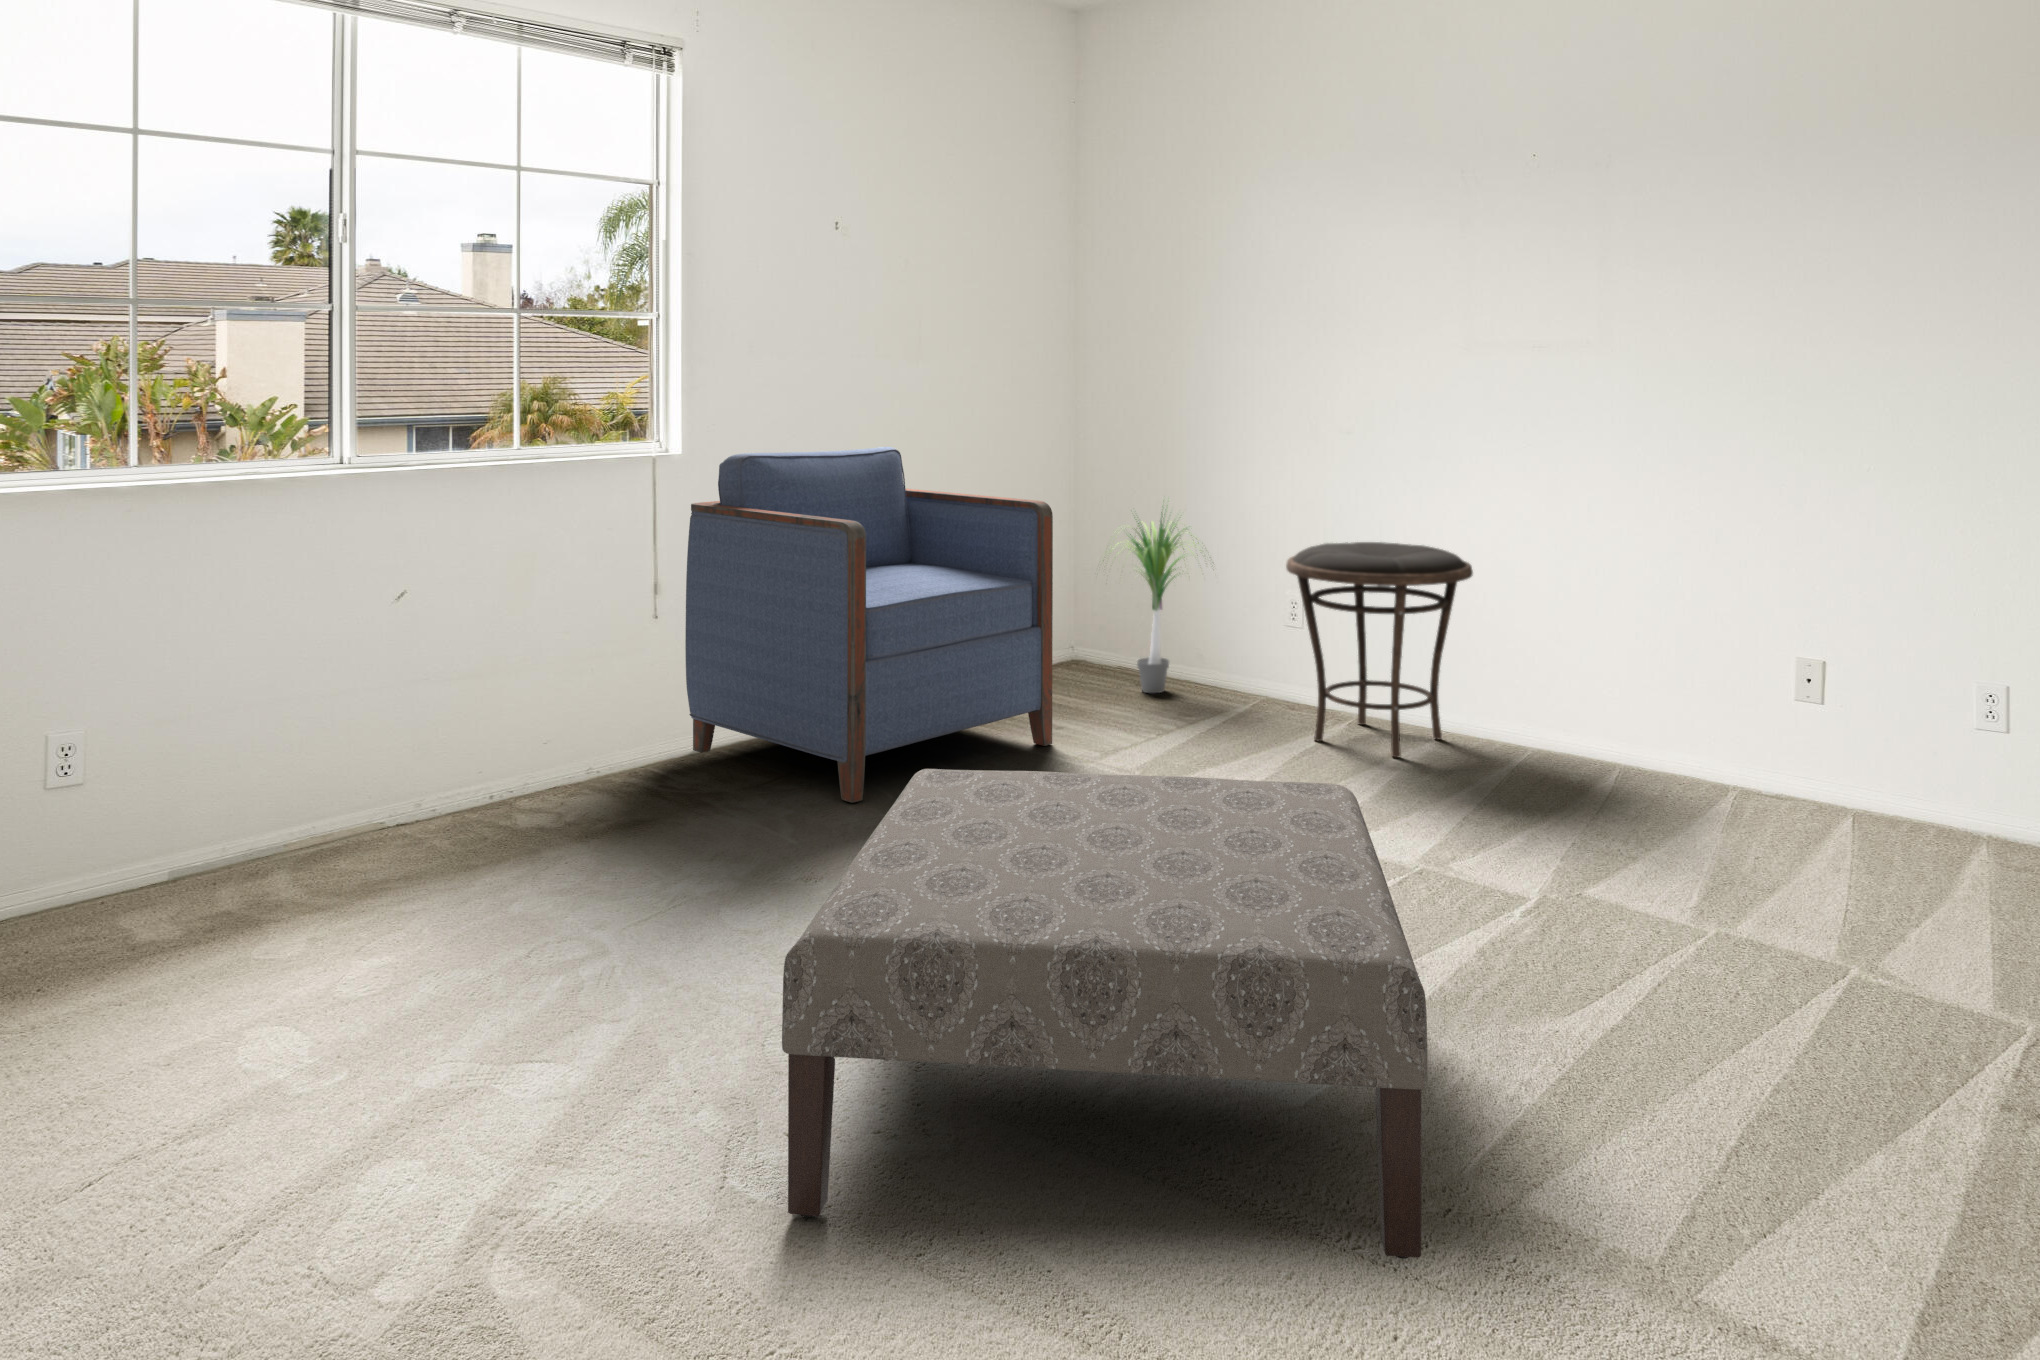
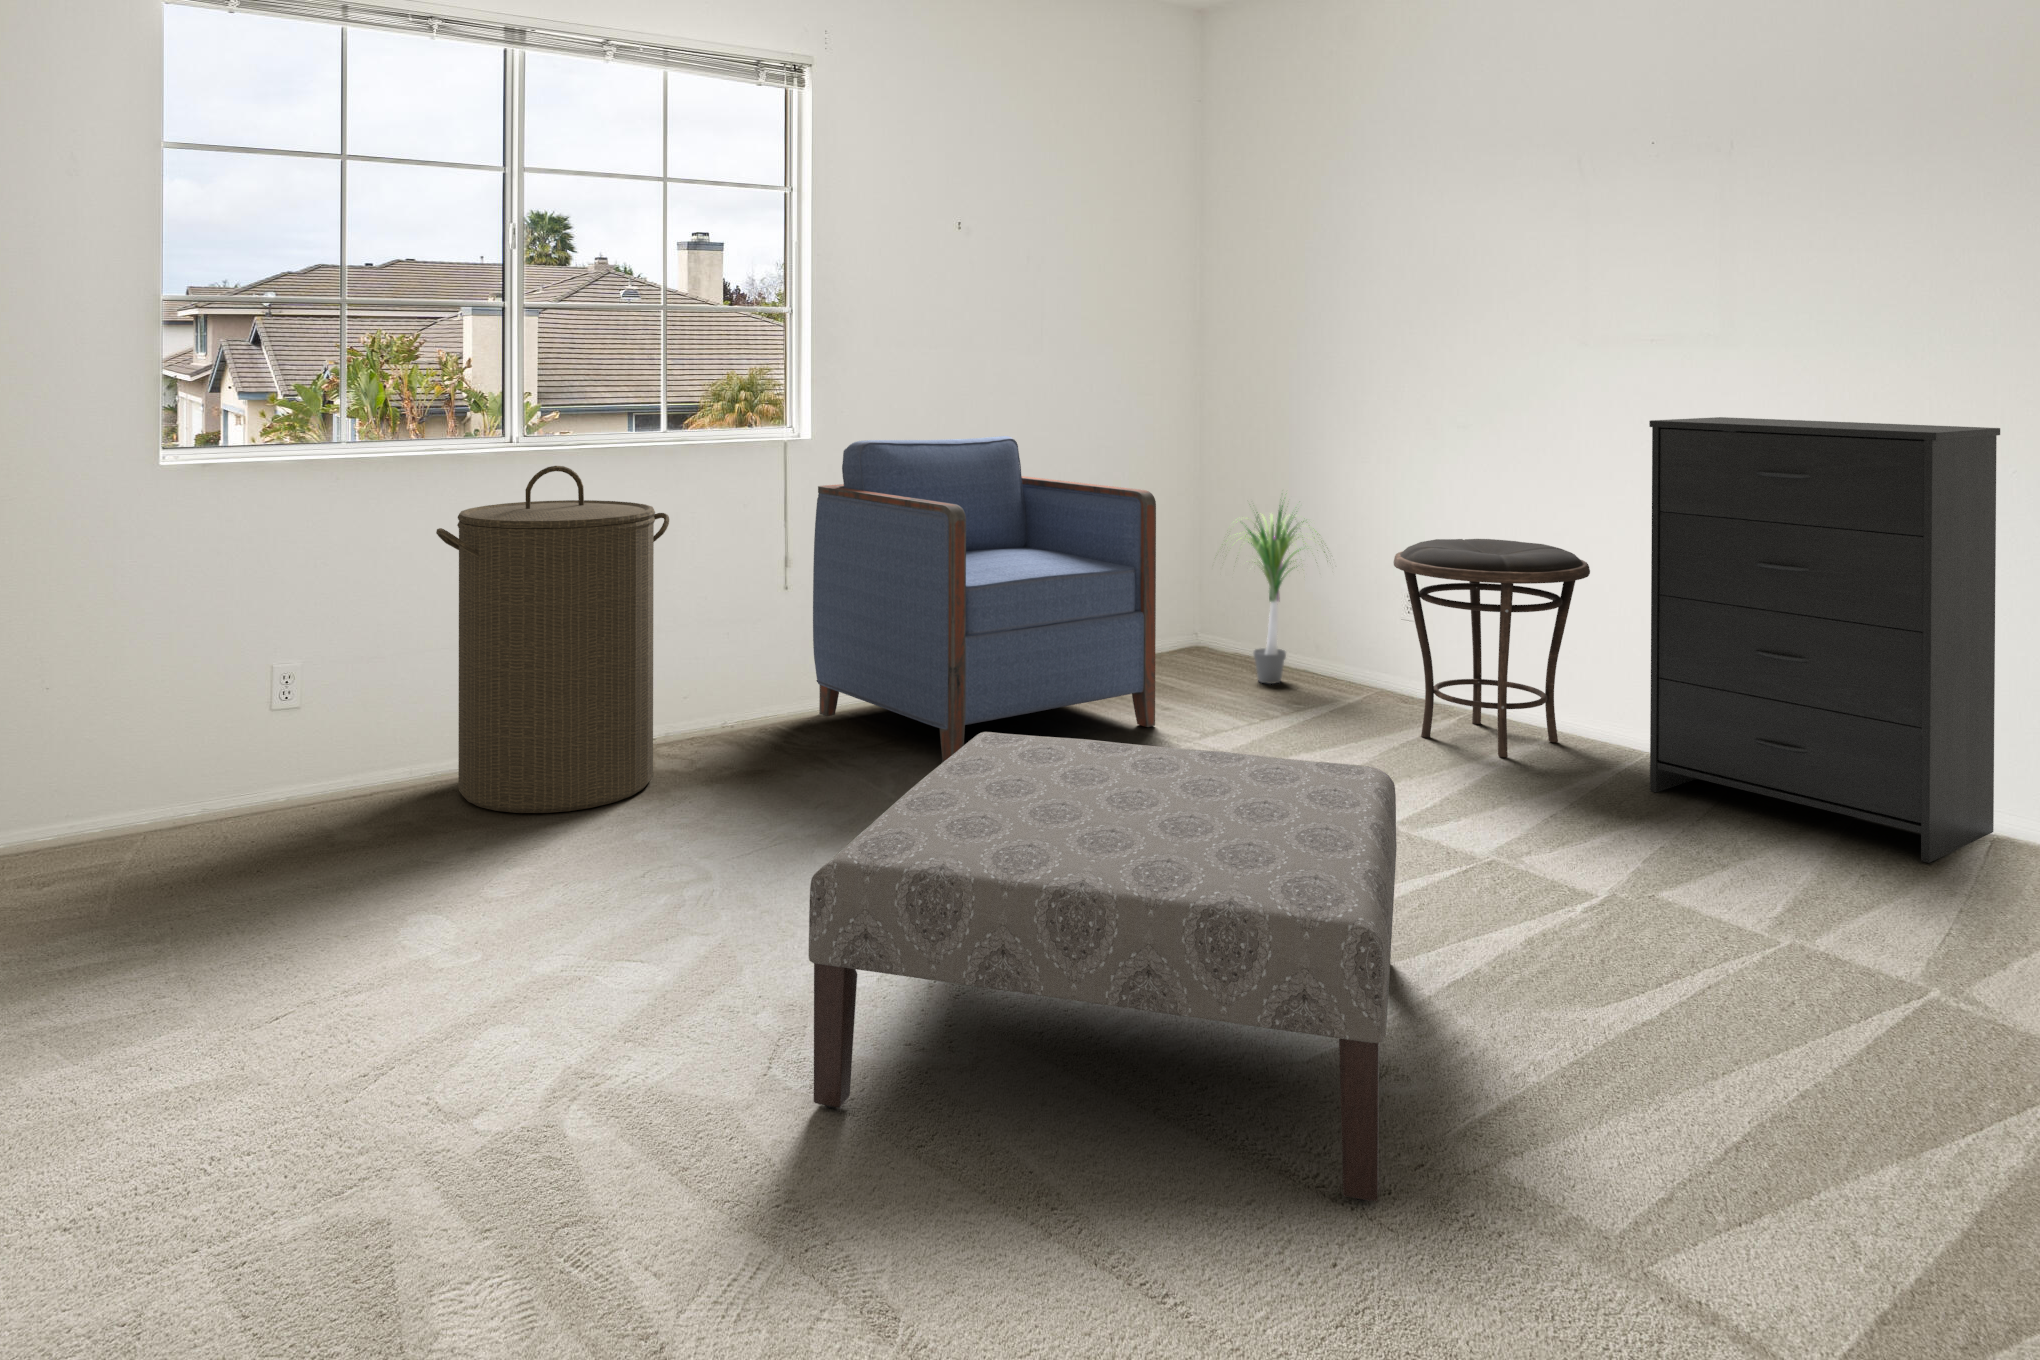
dresser: none [1537,420,1849,839] -> present [1649,417,2000,863]
laundry hamper: none [259,488,534,888] -> present [436,466,669,813]

